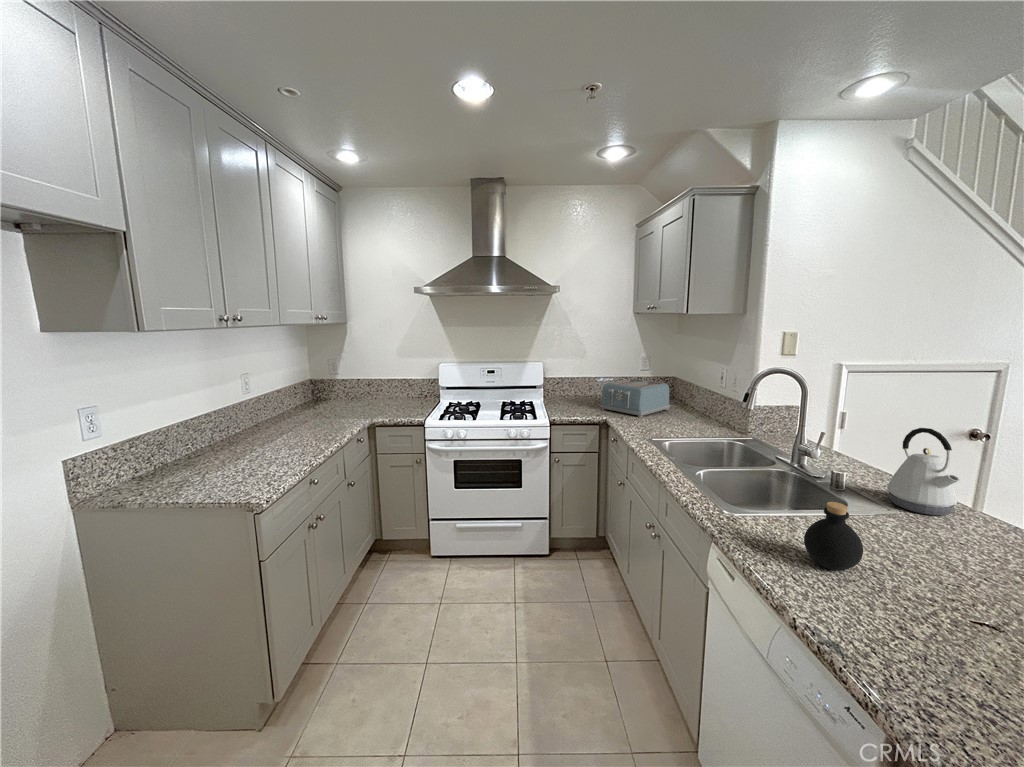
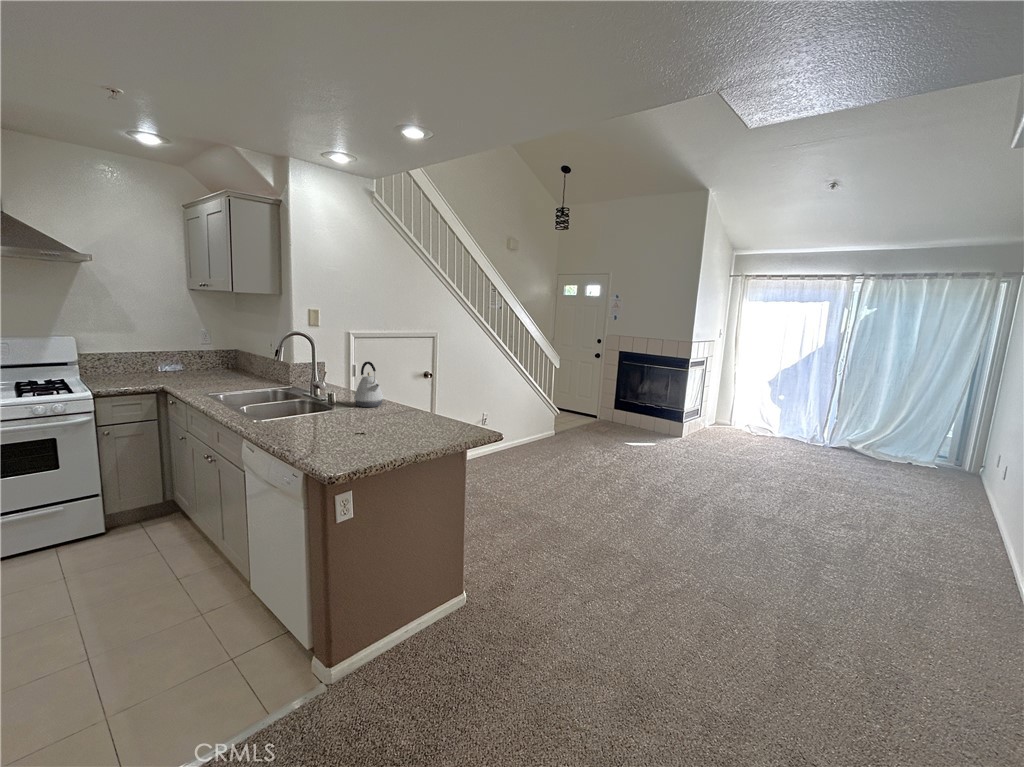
toaster: present [600,379,670,418] -> none [156,351,231,383]
bottle: present [804,502,863,571] -> none [291,396,319,431]

